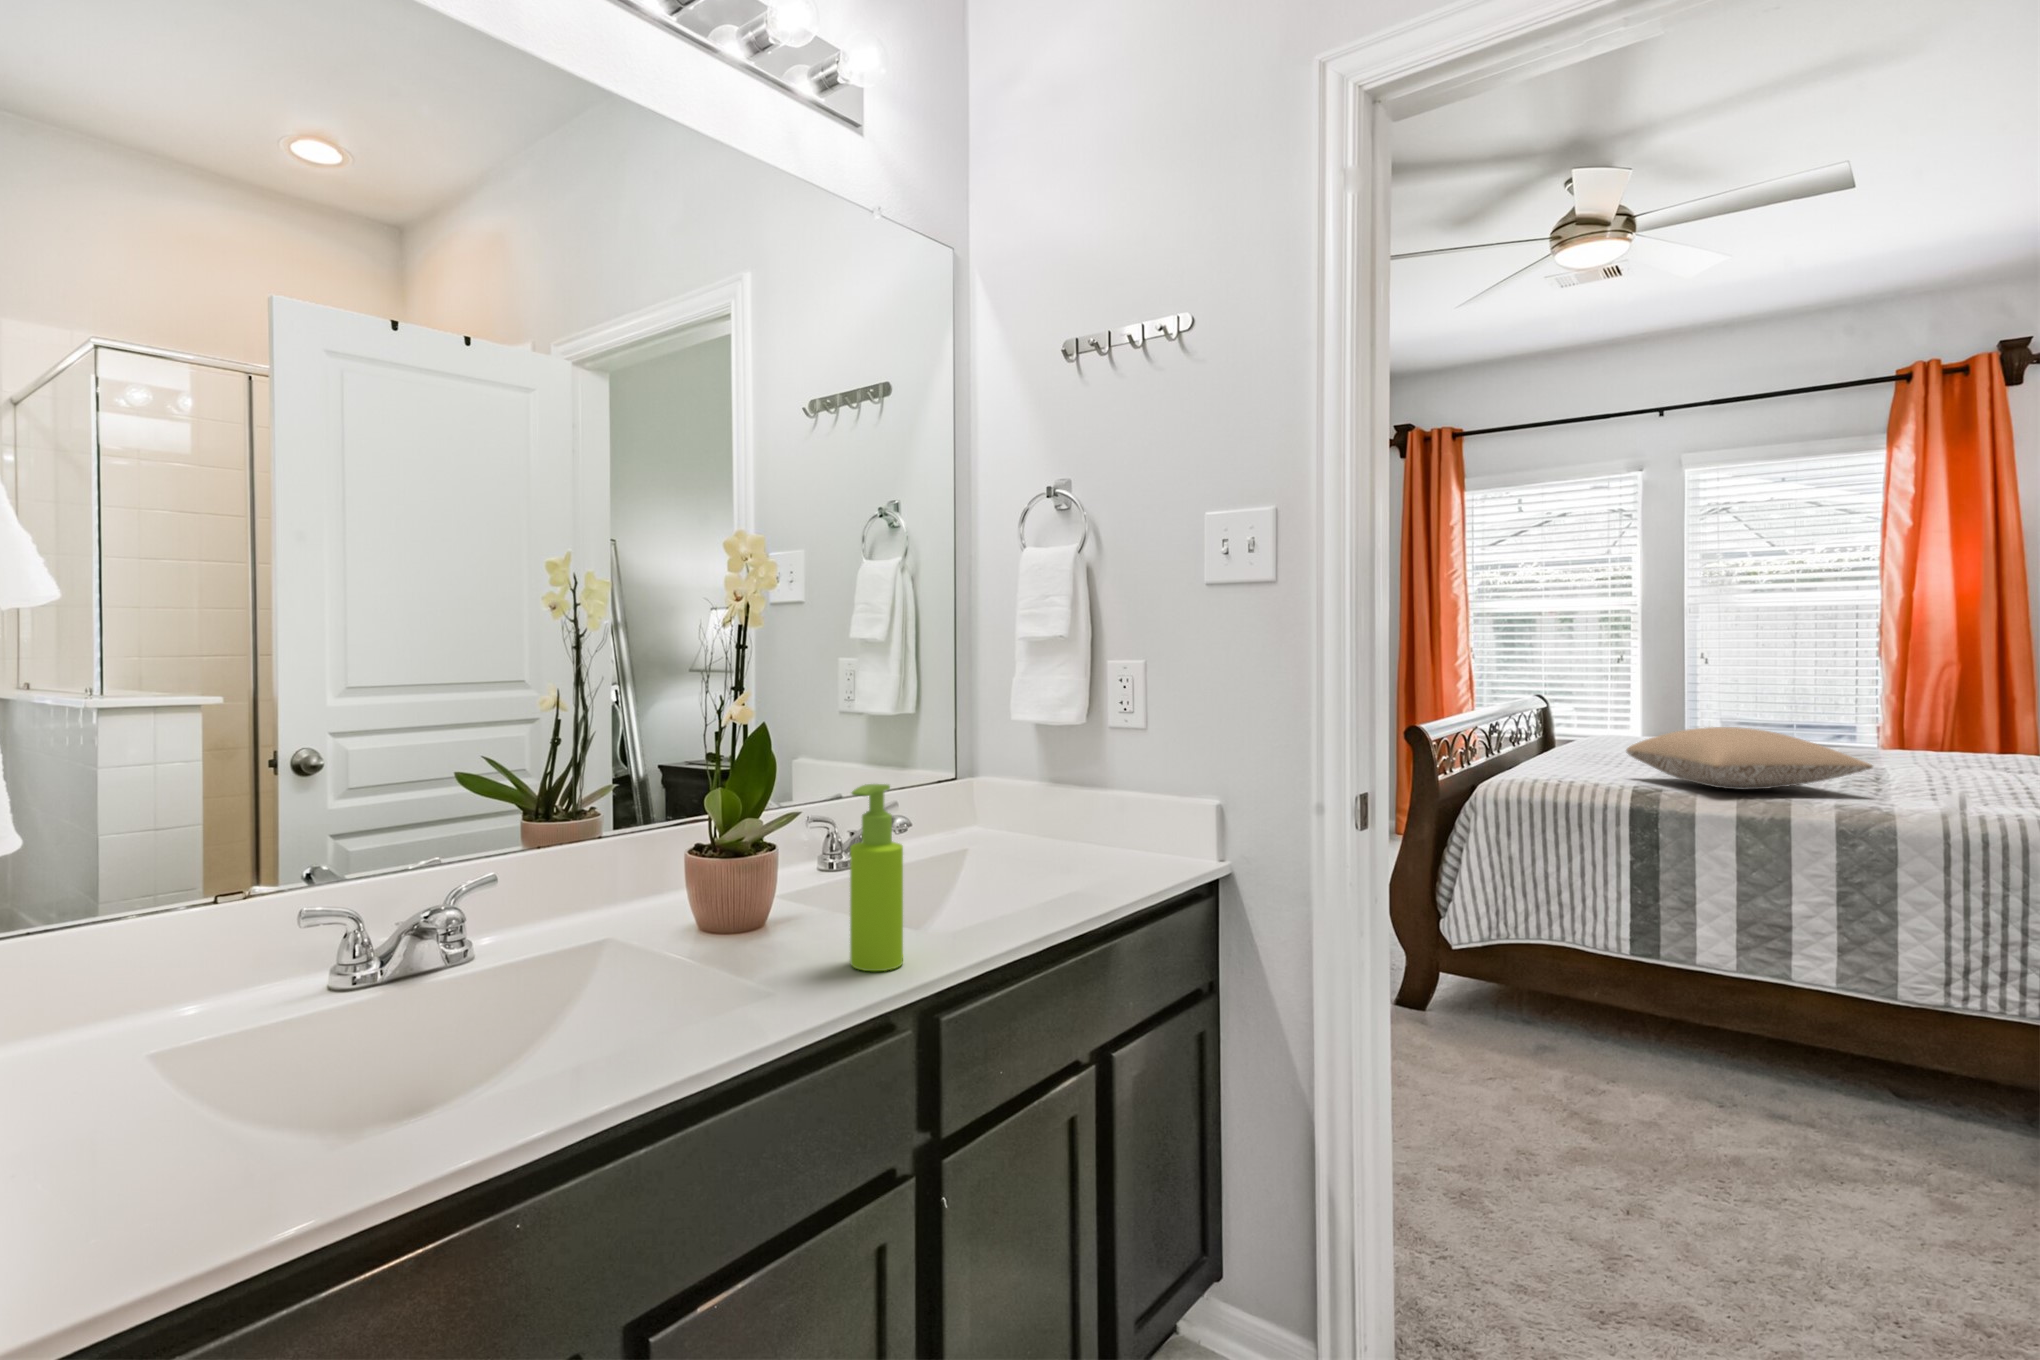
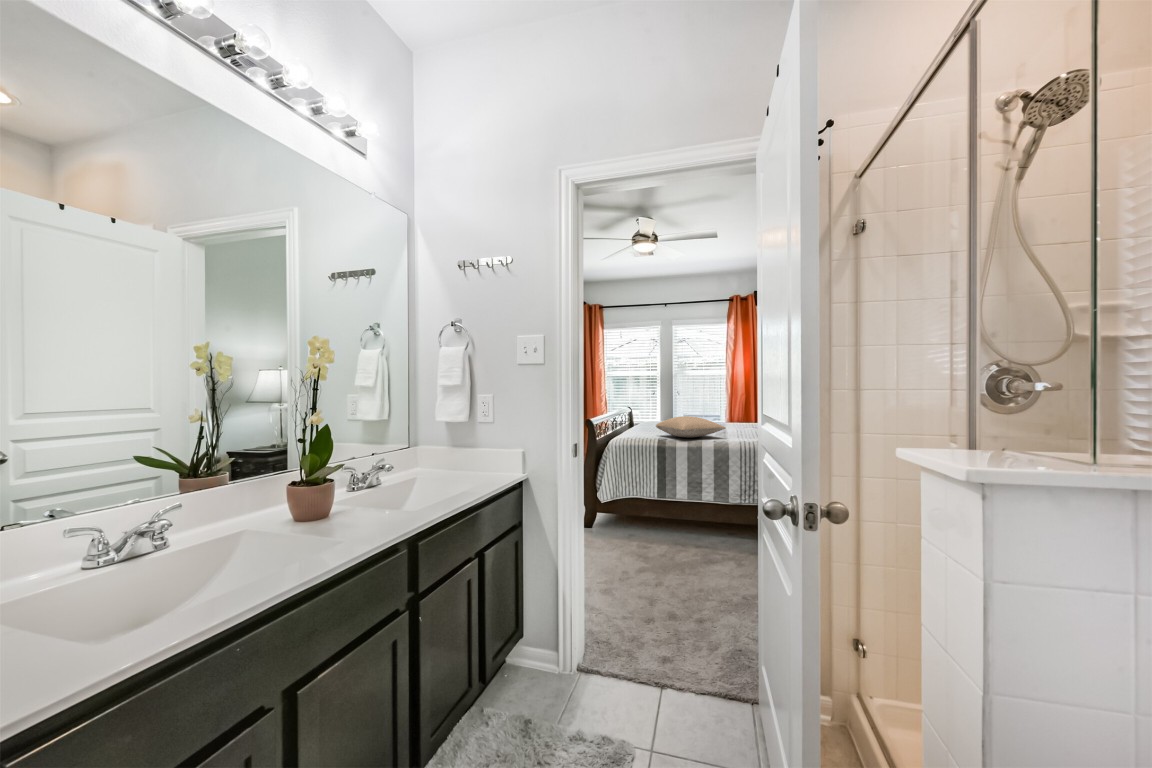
soap dispenser: present [850,784,903,971] -> none [376,447,400,527]

